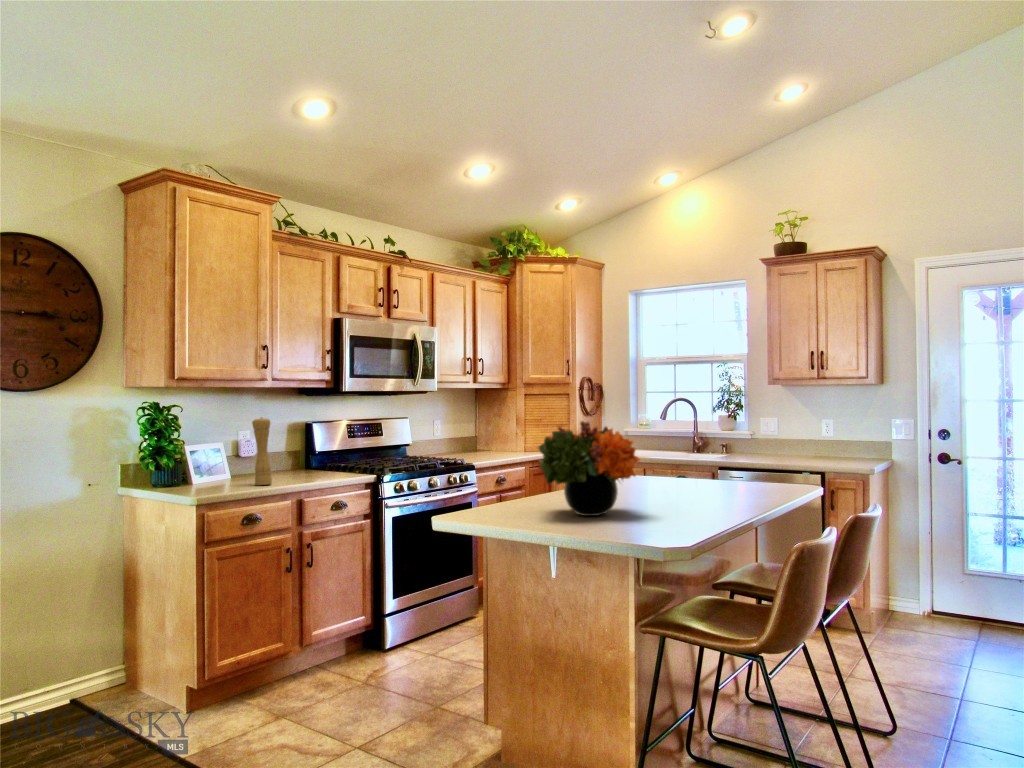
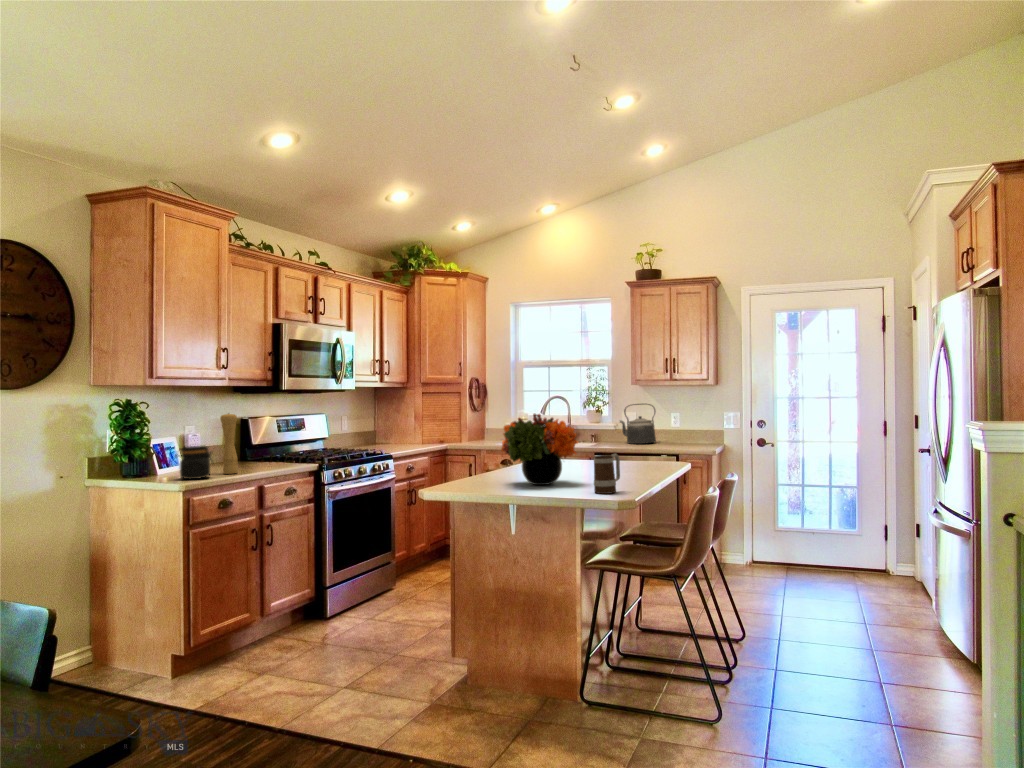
kettle: none [755,407,802,457] -> present [620,404,656,444]
jar: none [195,454,238,491] -> present [176,446,211,479]
mug: none [644,478,684,536] -> present [594,454,620,494]

